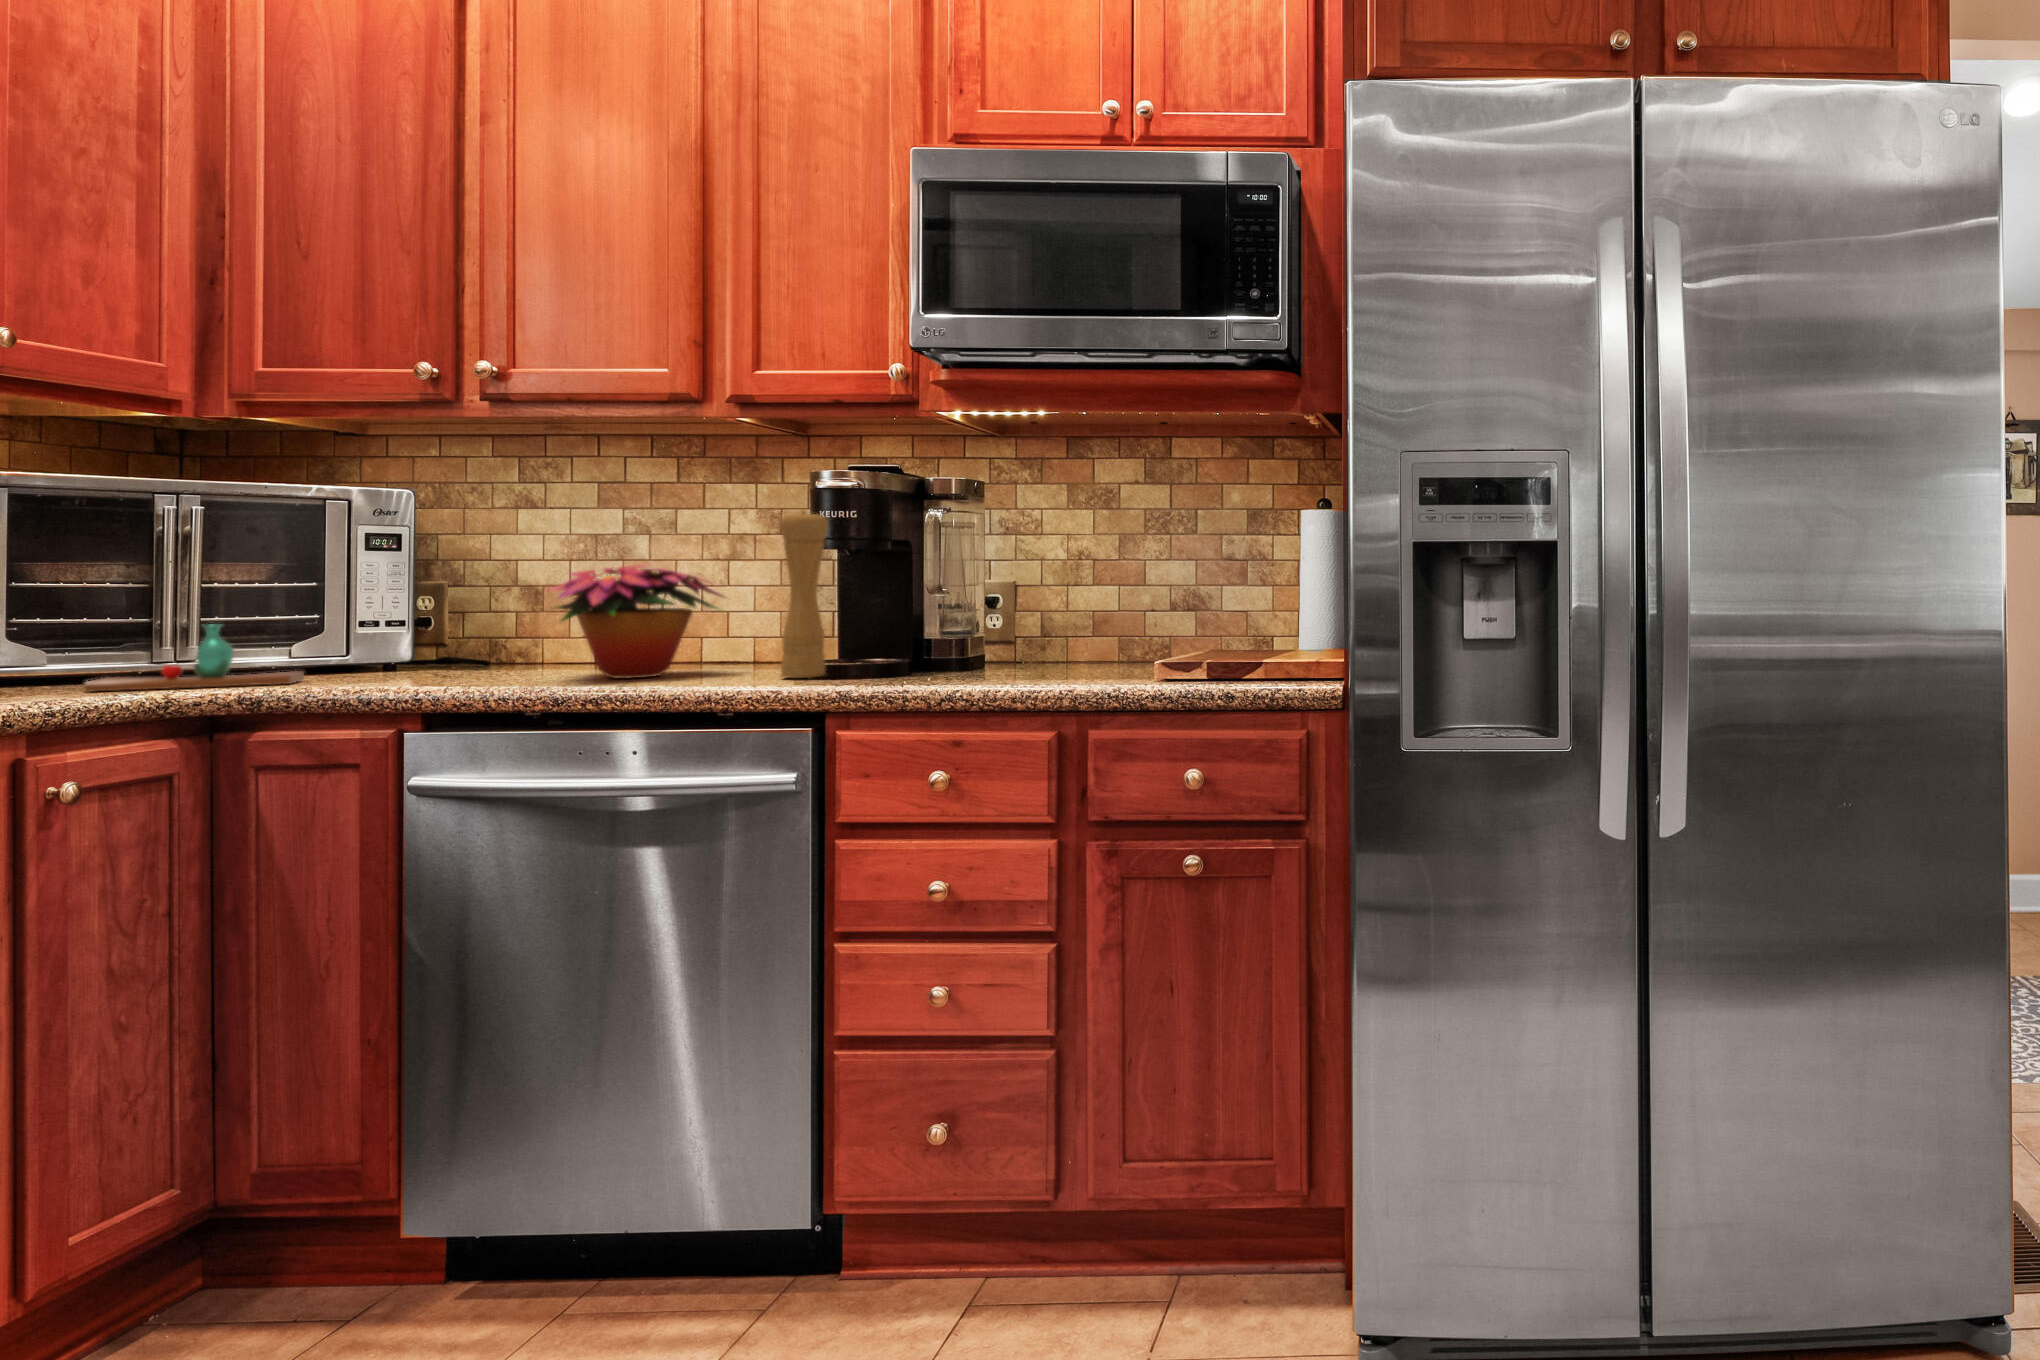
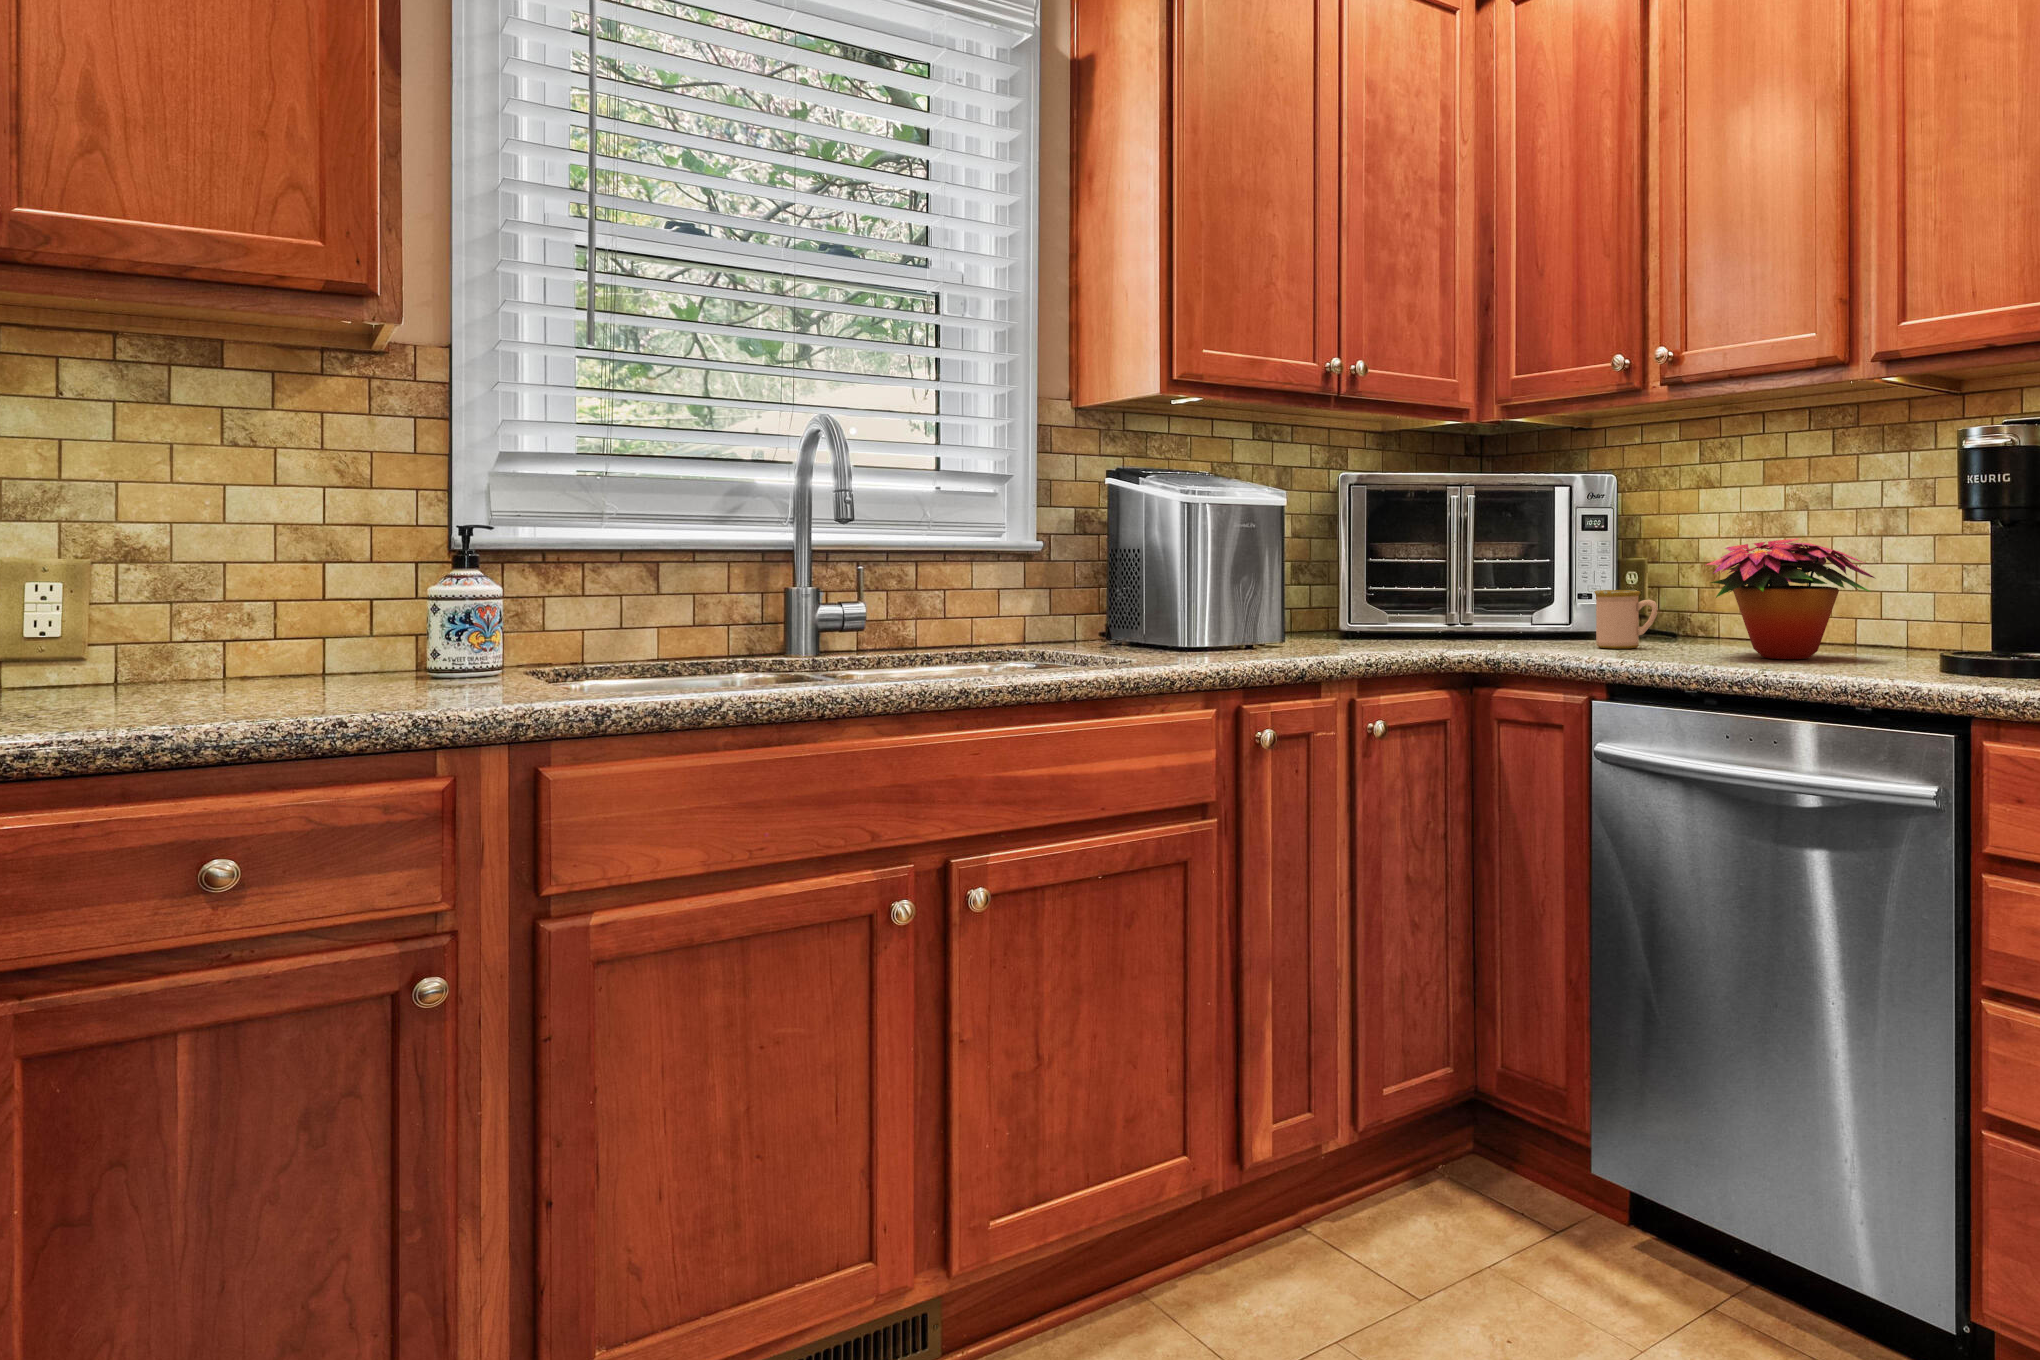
pepper mill: present [780,511,828,678] -> none [1924,475,1977,672]
mug: none [392,618,478,681] -> present [1595,590,1658,649]
vase: present [85,624,304,692] -> none [1409,590,1539,644]

